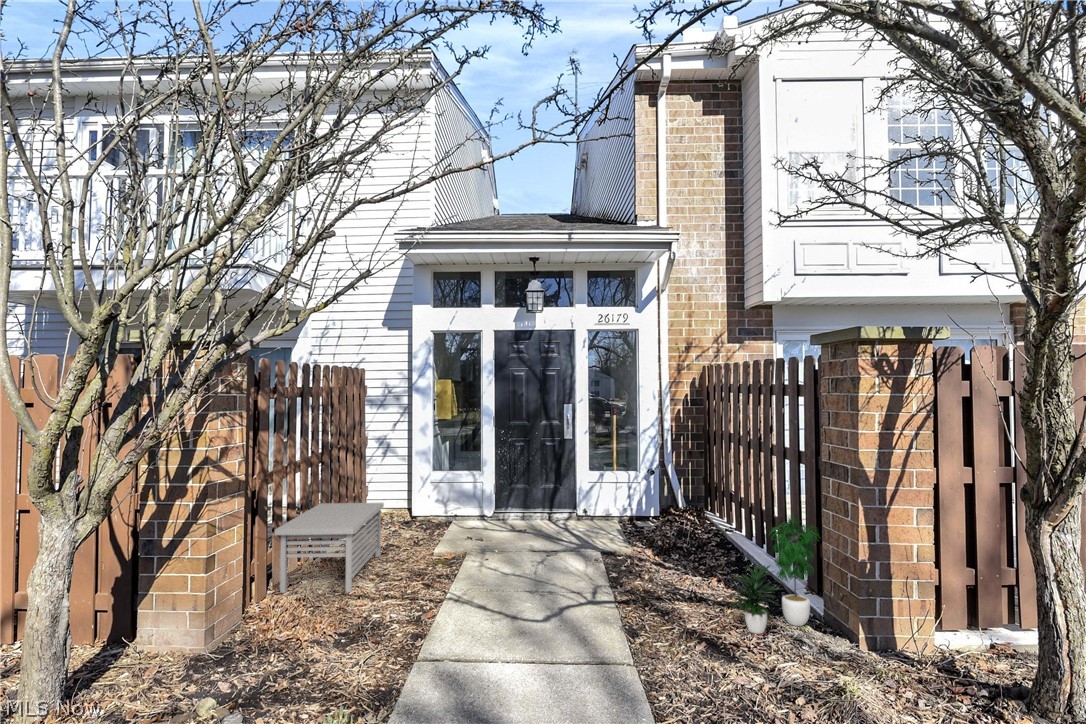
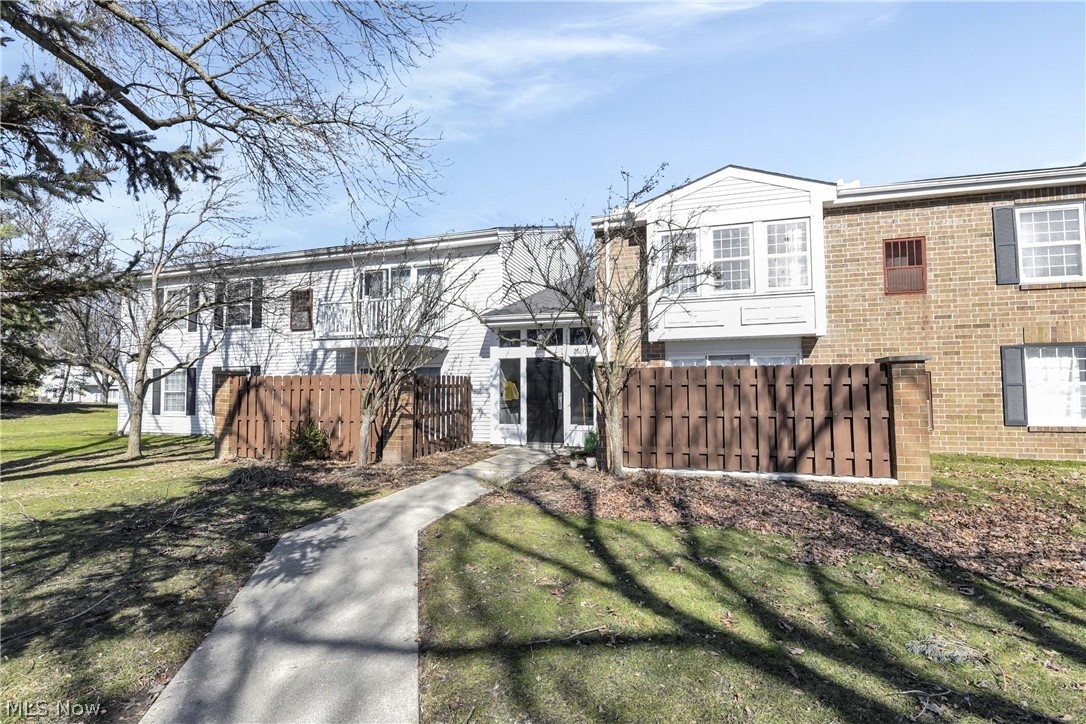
storage bench: present [275,503,384,593] -> none [425,431,469,458]

